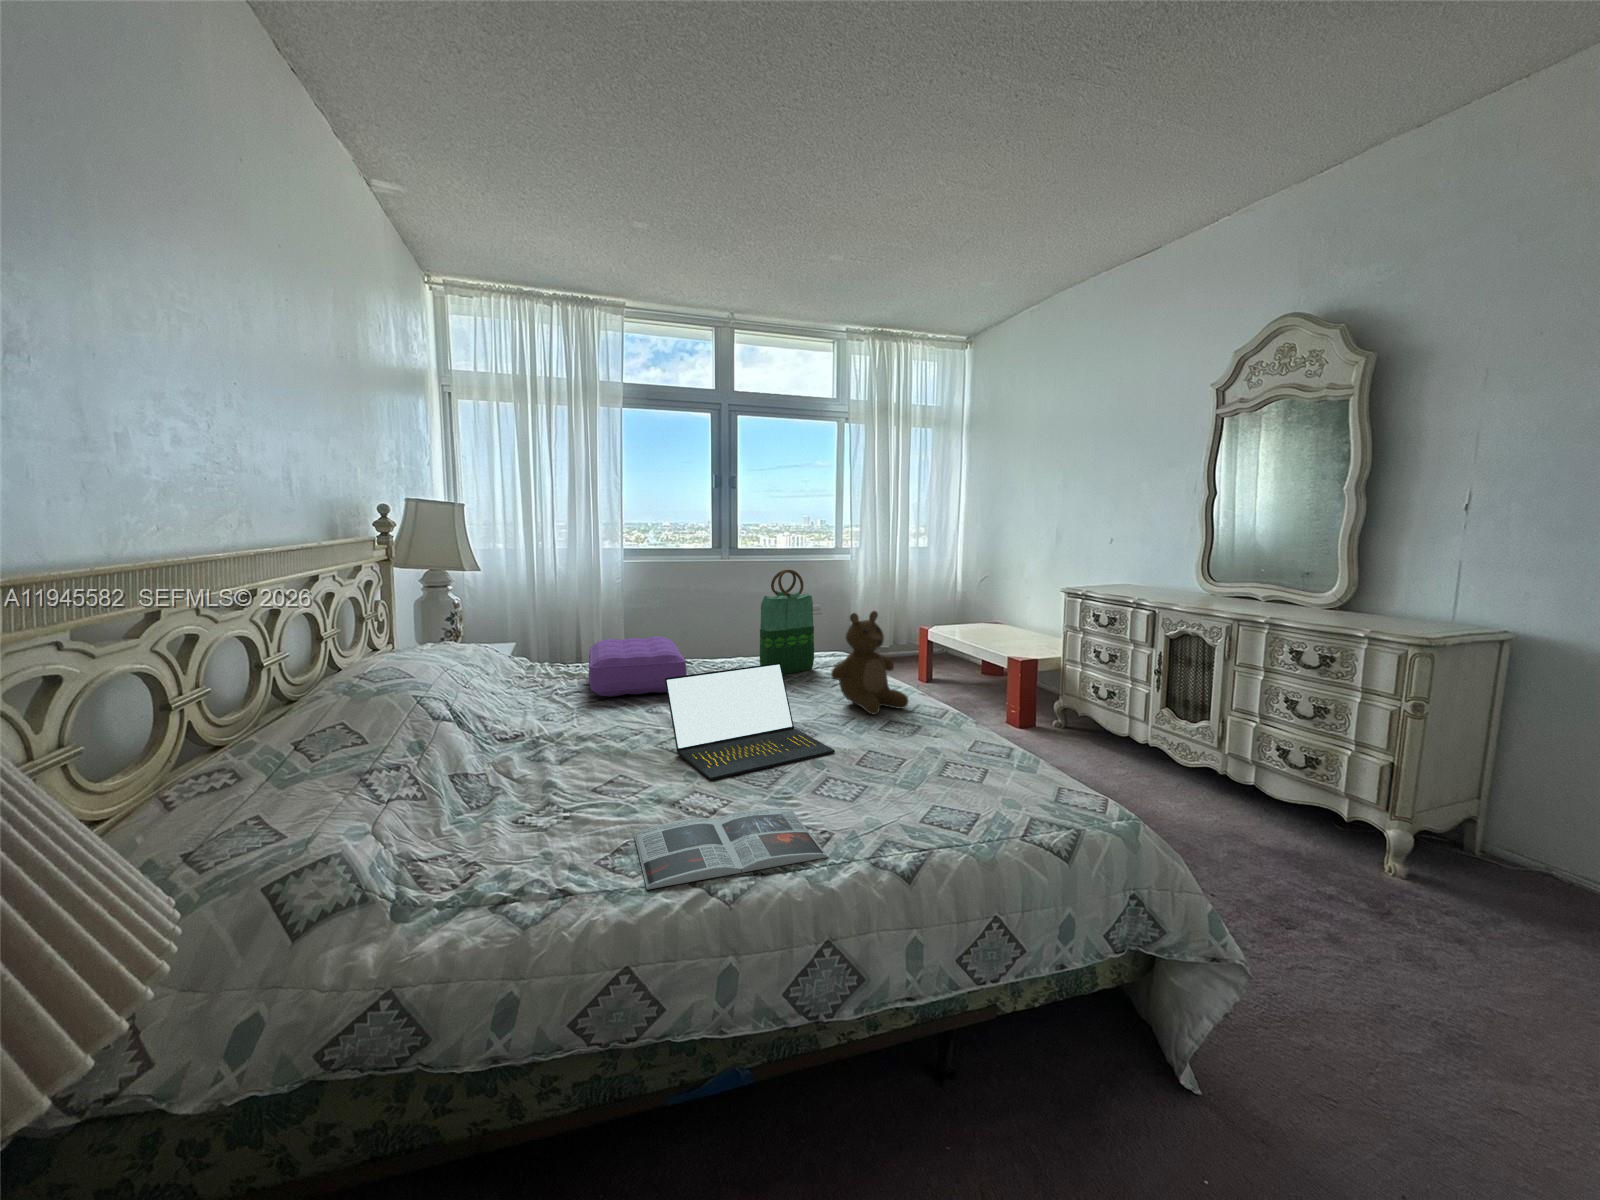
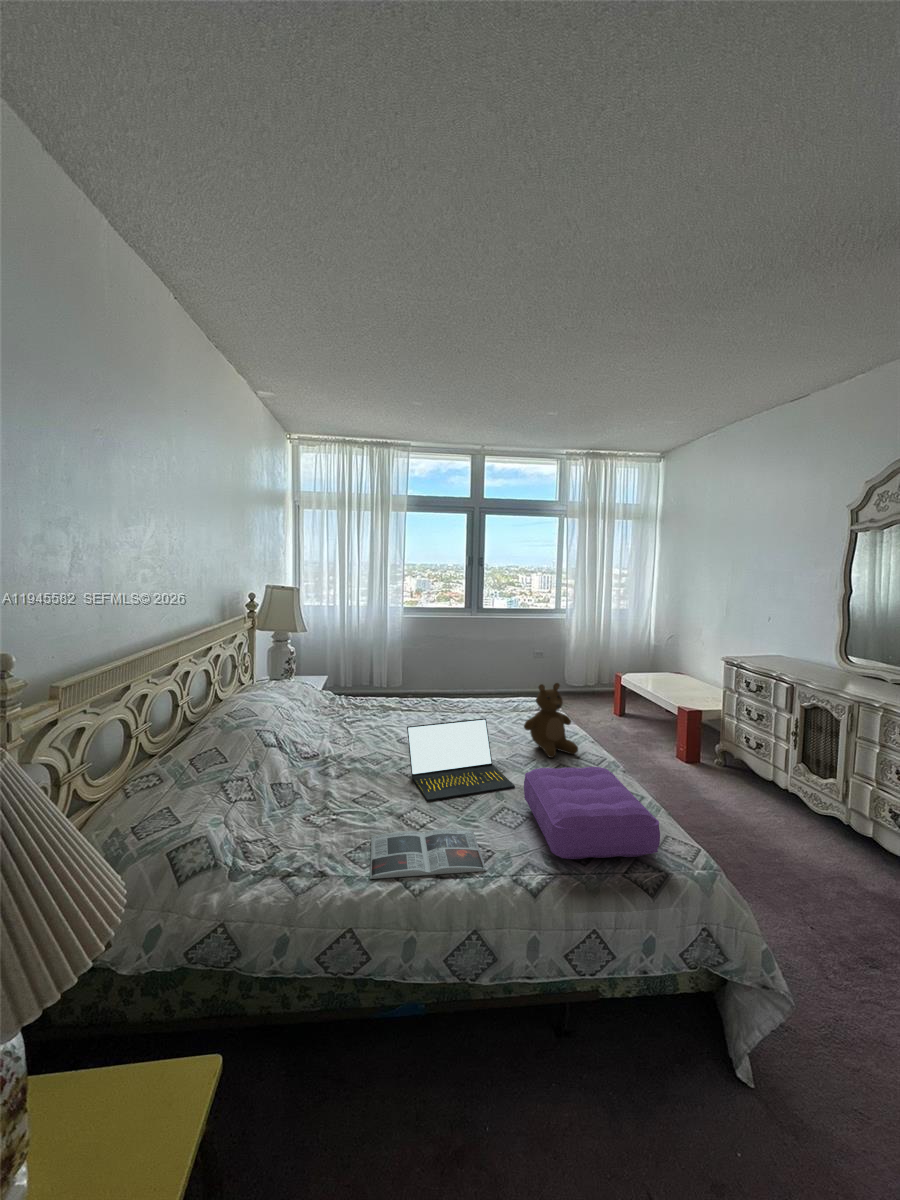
tote bag: present [760,570,814,674] -> none [483,644,522,717]
pillow: present [589,637,687,697] -> present [524,767,660,859]

